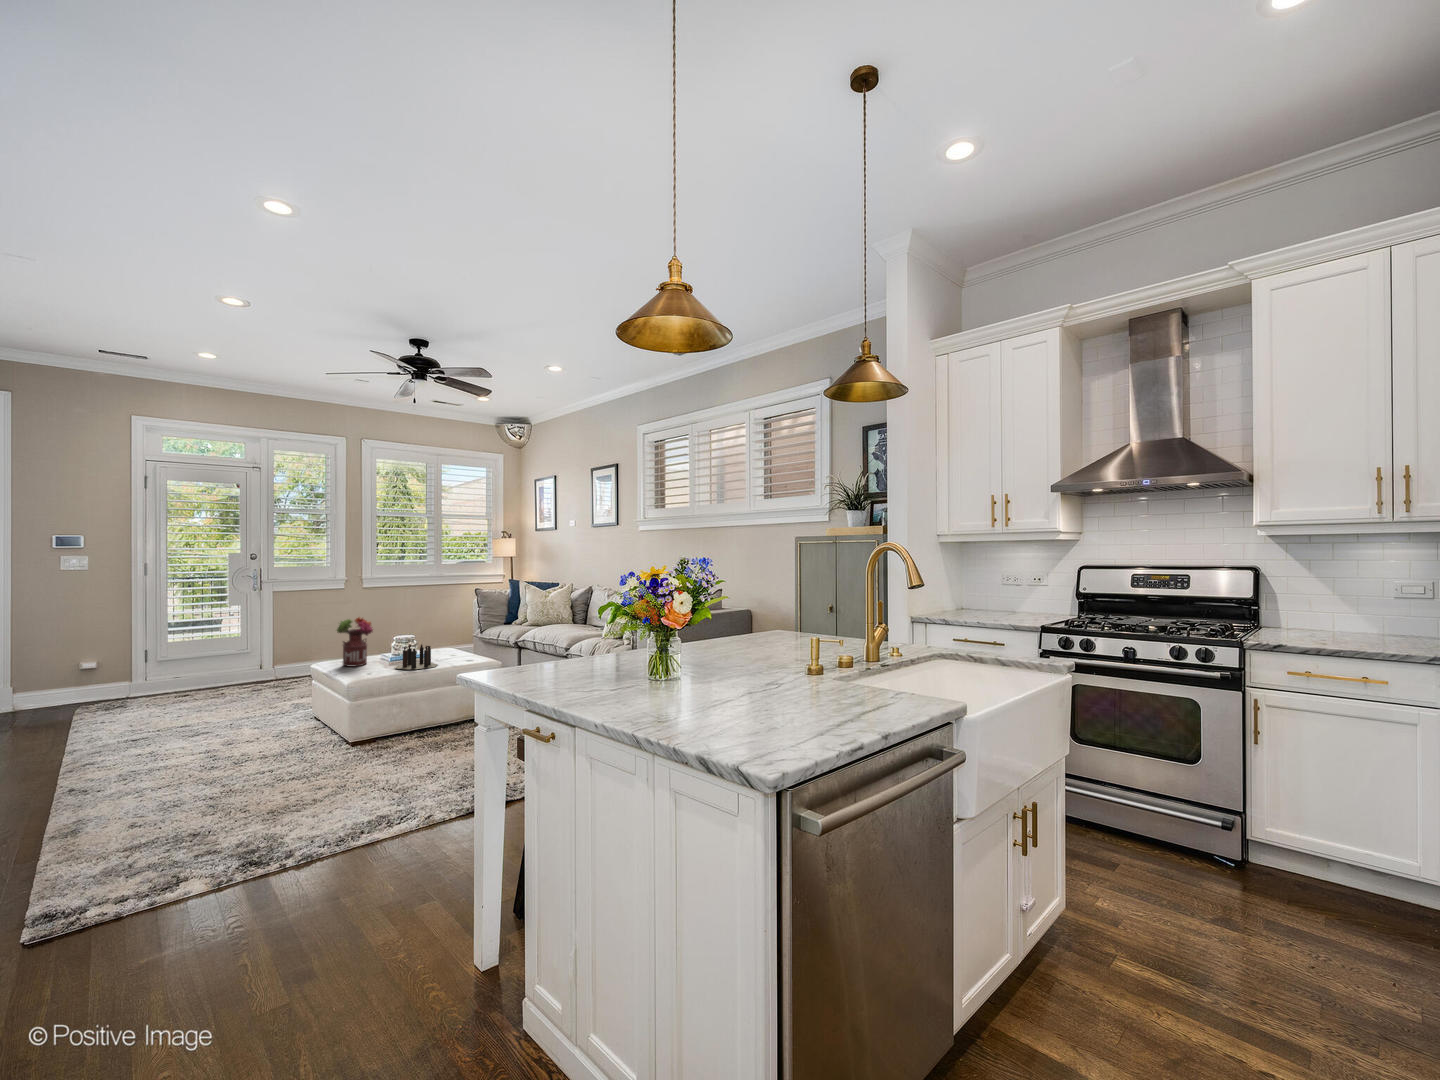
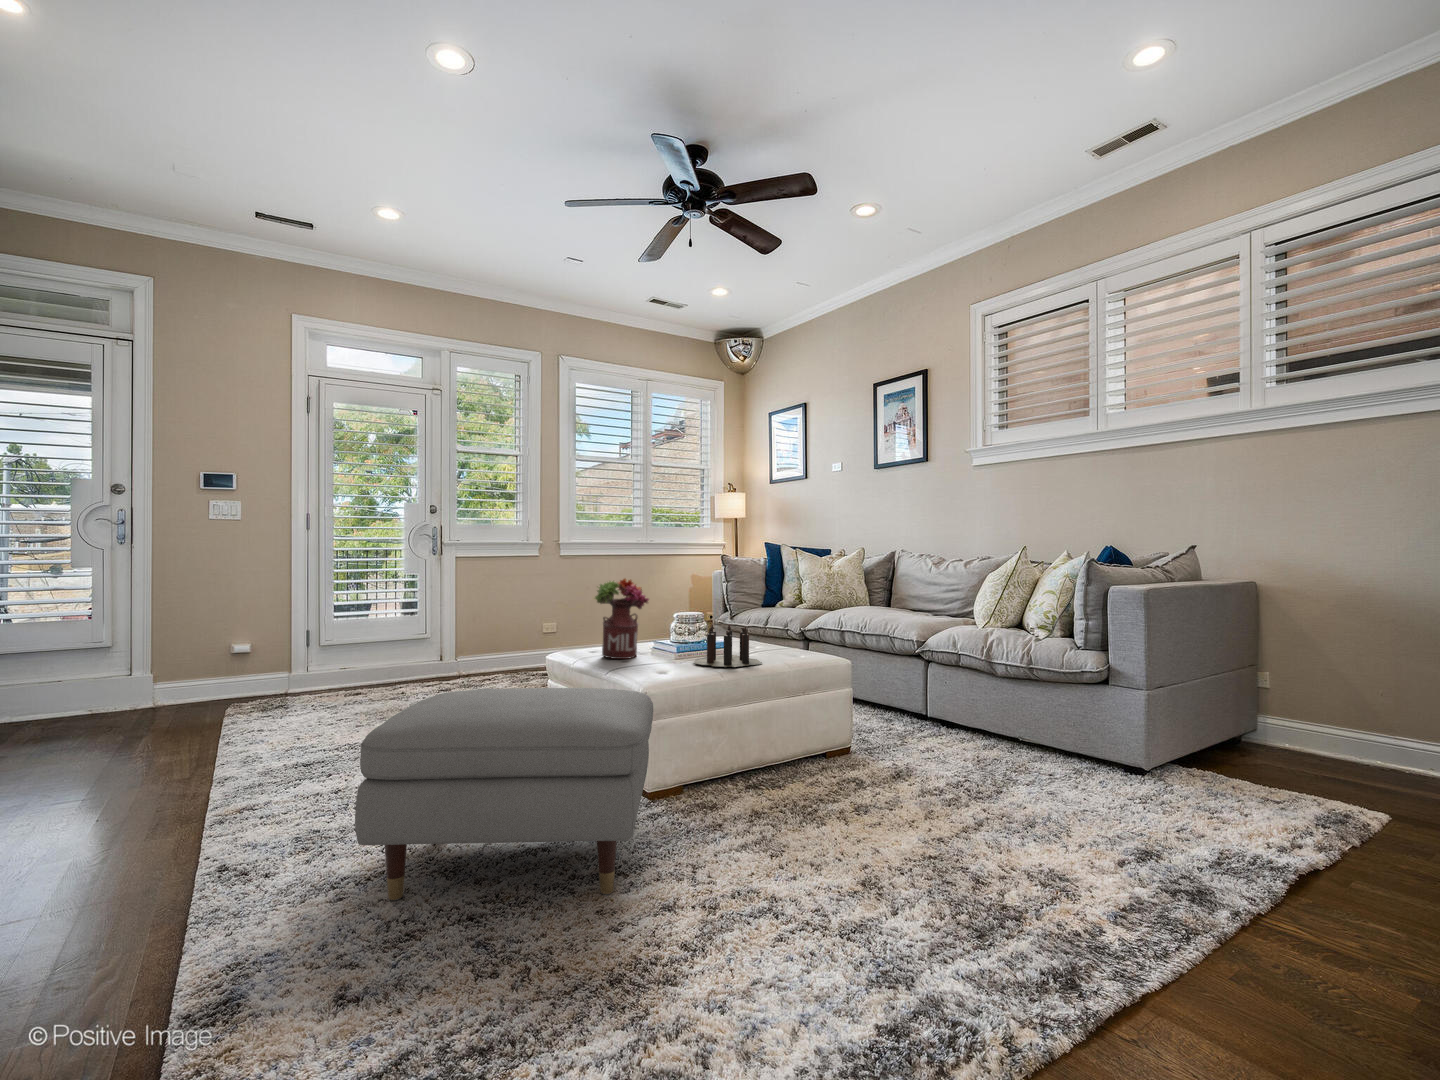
ottoman: none [150,686,343,795] -> present [355,688,653,900]

